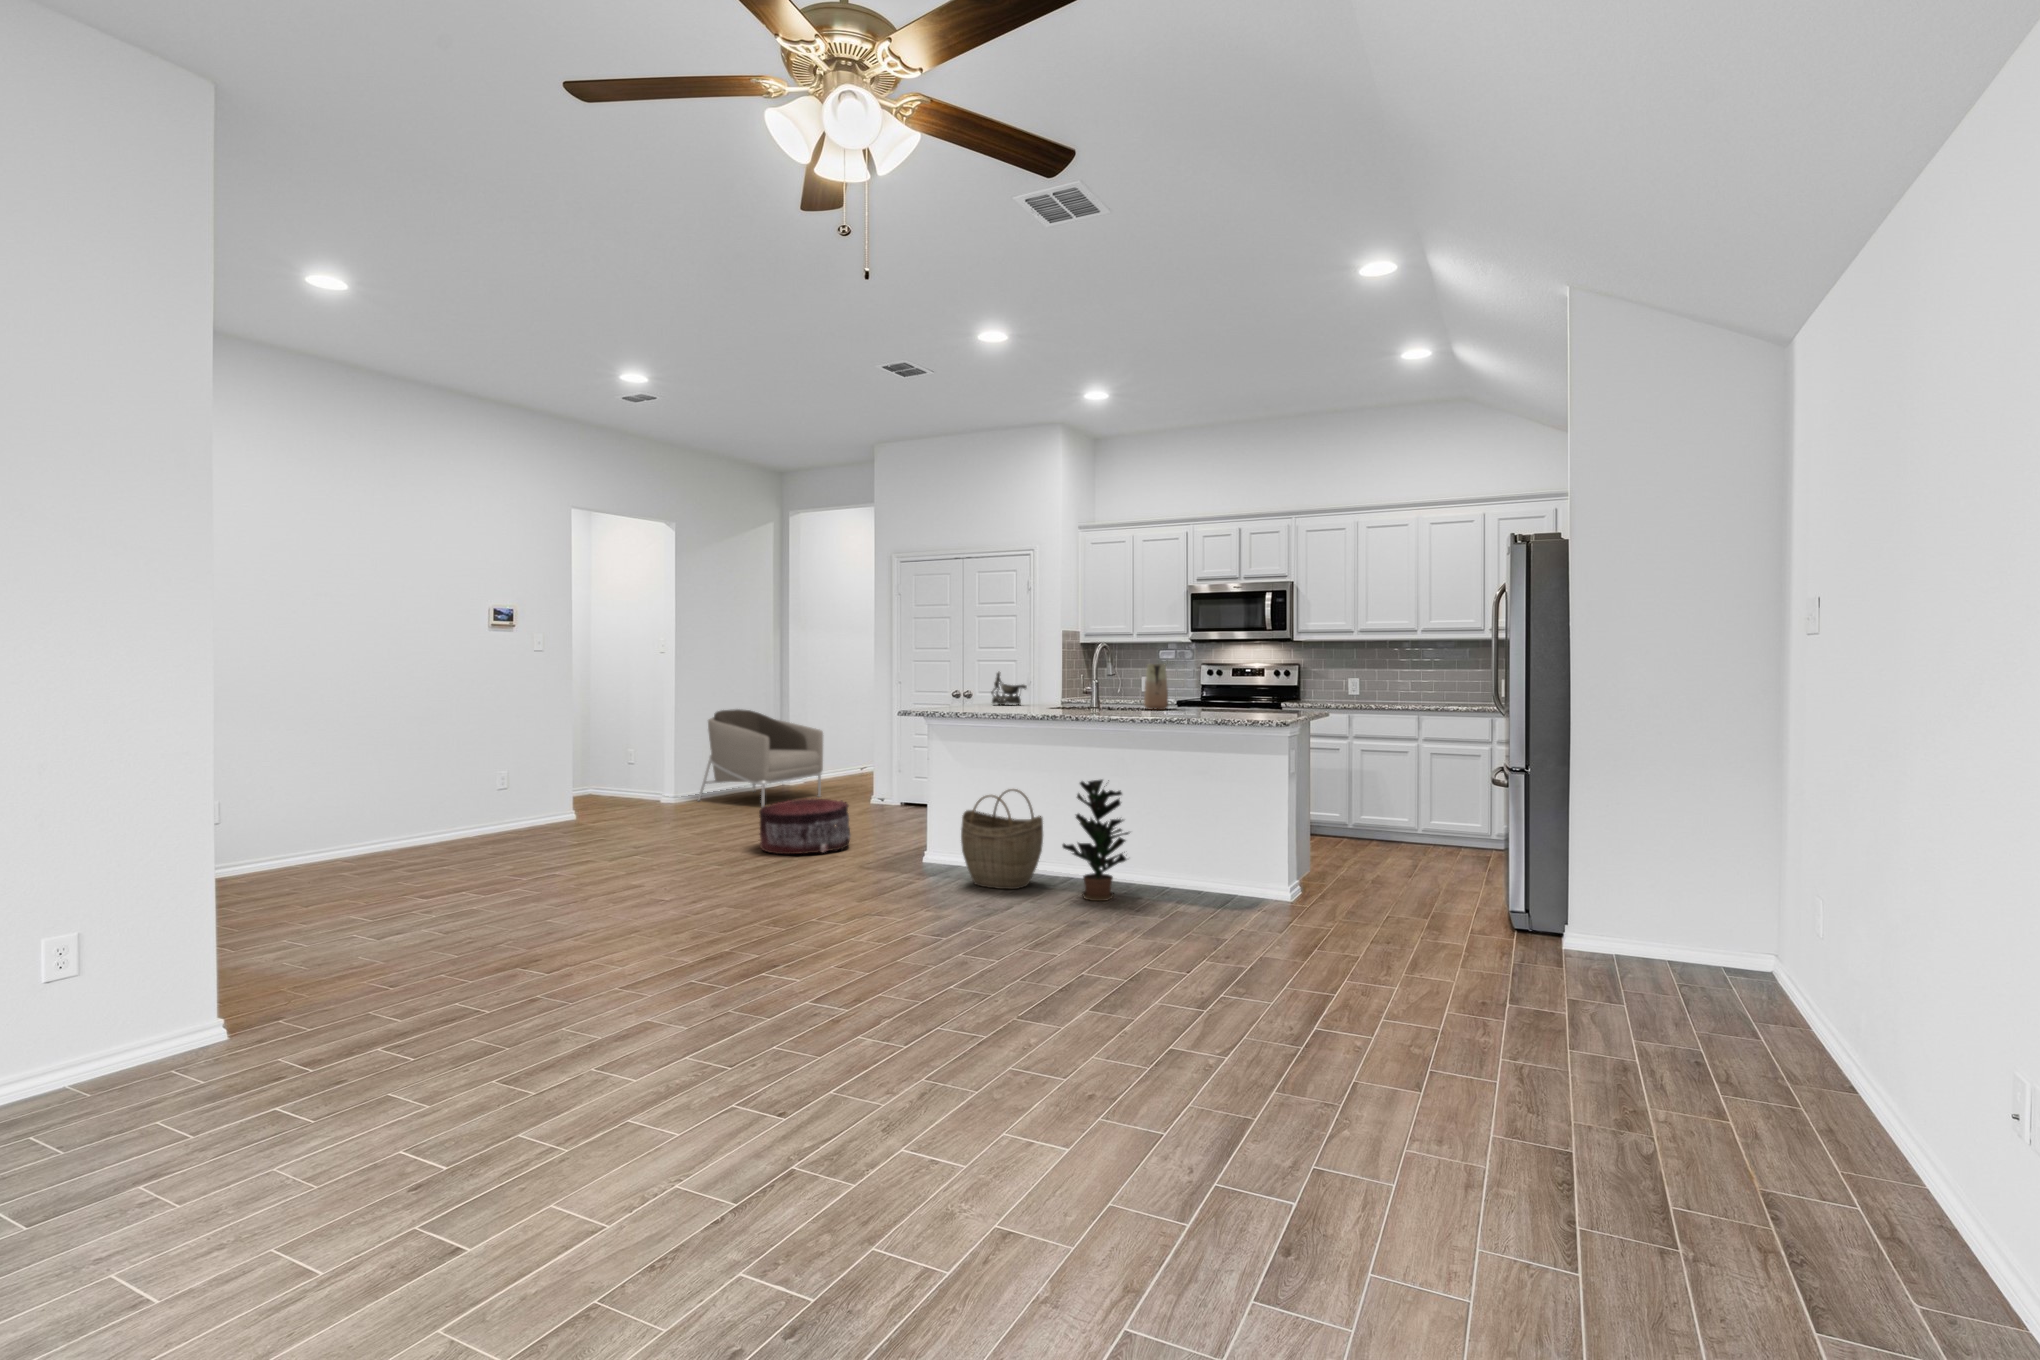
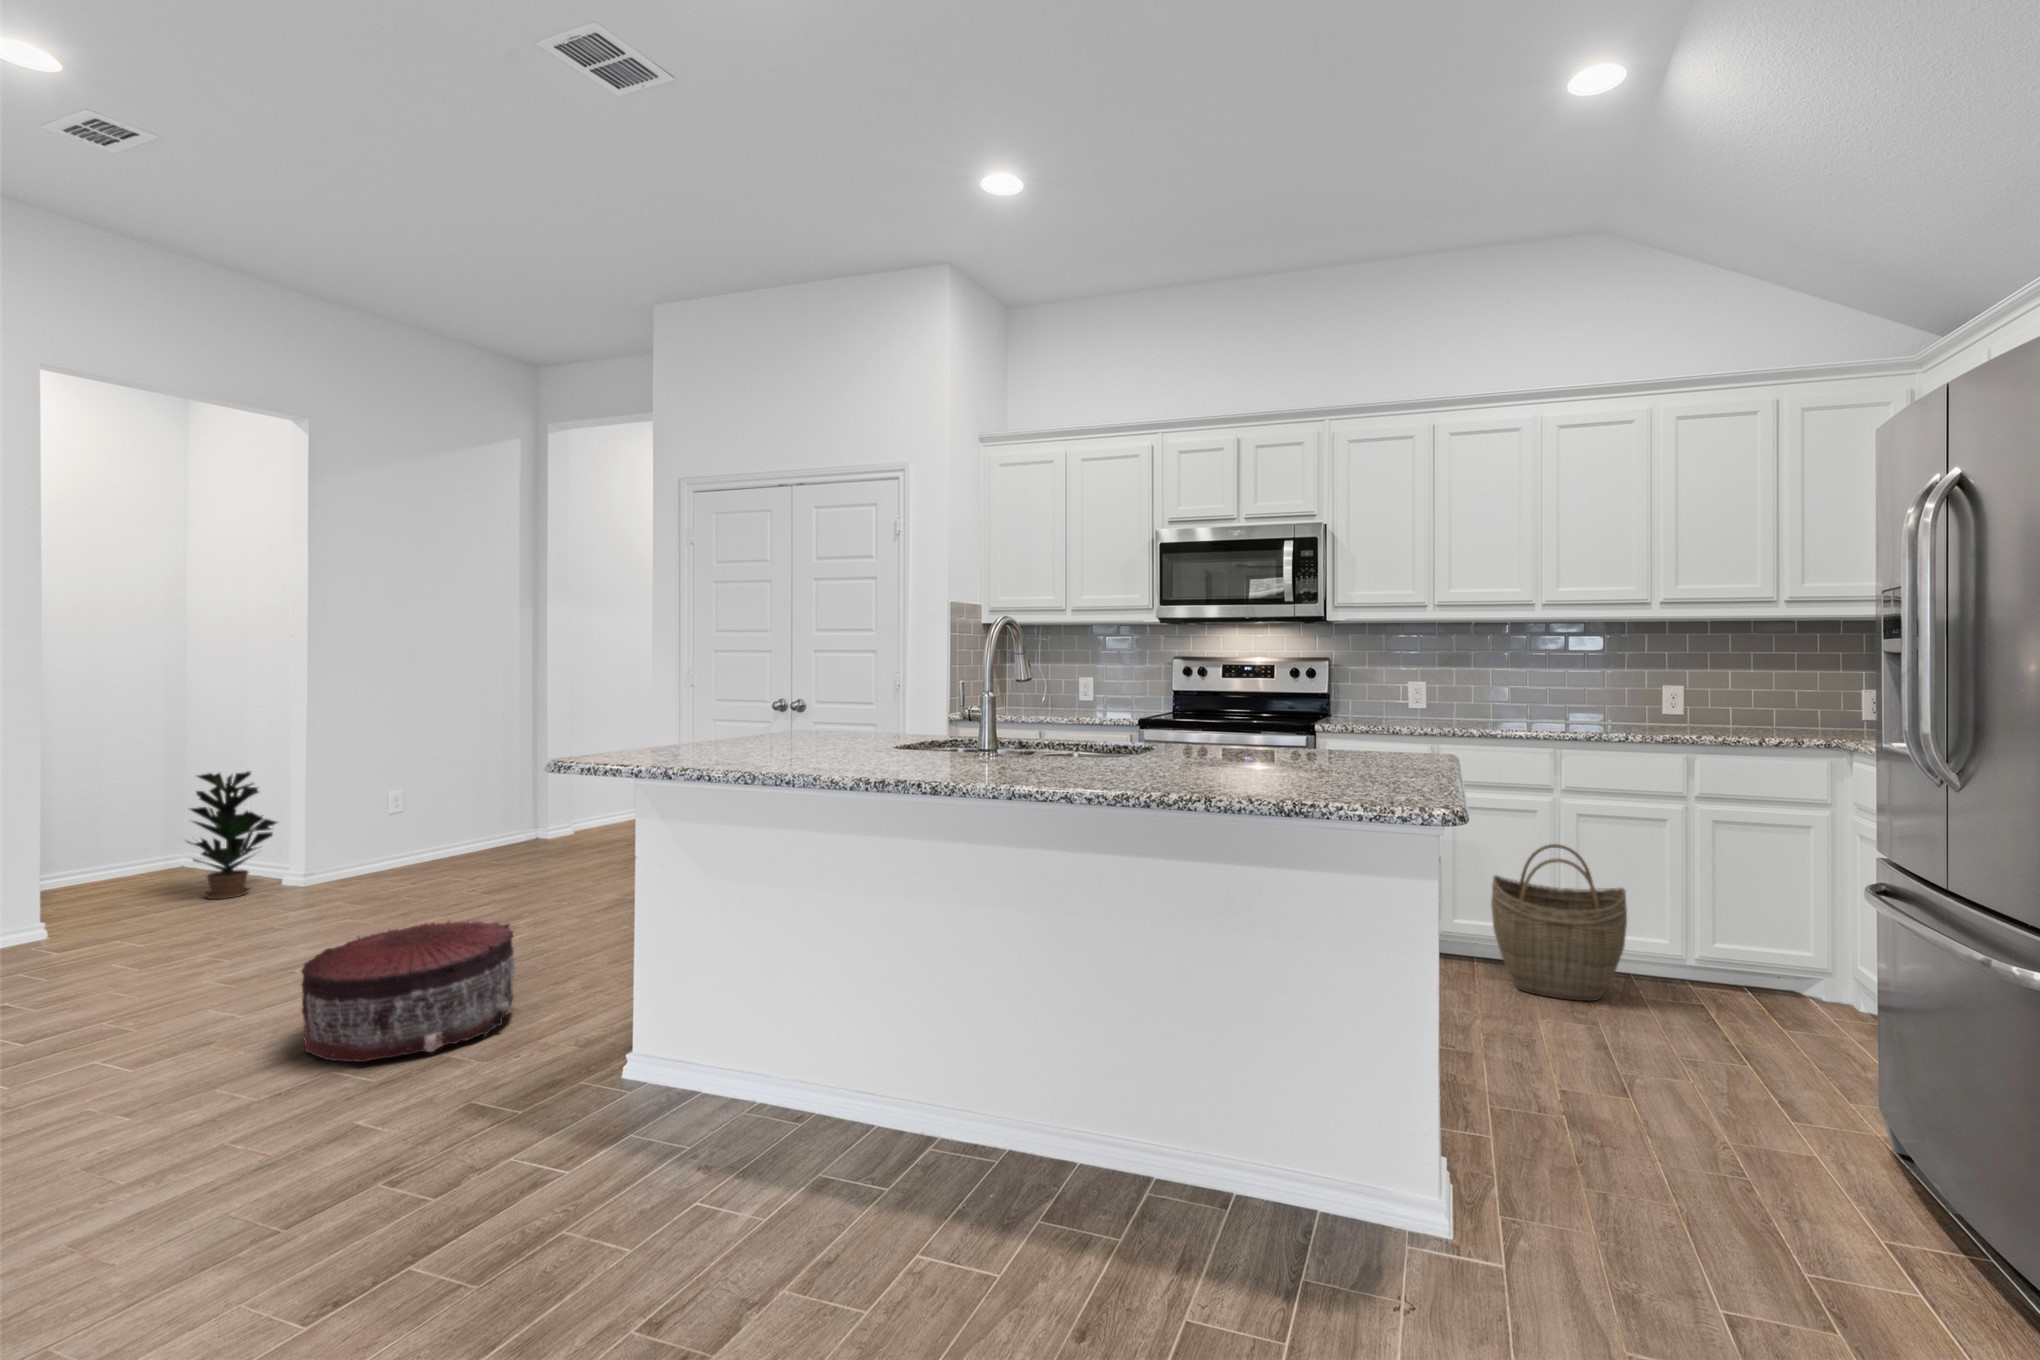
vase: present [1144,664,1168,710] -> none [1086,662,1134,751]
decorative bowl: present [991,672,1027,705] -> none [808,674,871,737]
armchair: present [698,709,823,807] -> none [348,729,577,898]
potted plant: present [1063,780,1129,901] -> present [188,771,277,899]
woven basket: present [961,789,1043,889] -> present [1491,844,1627,1001]

